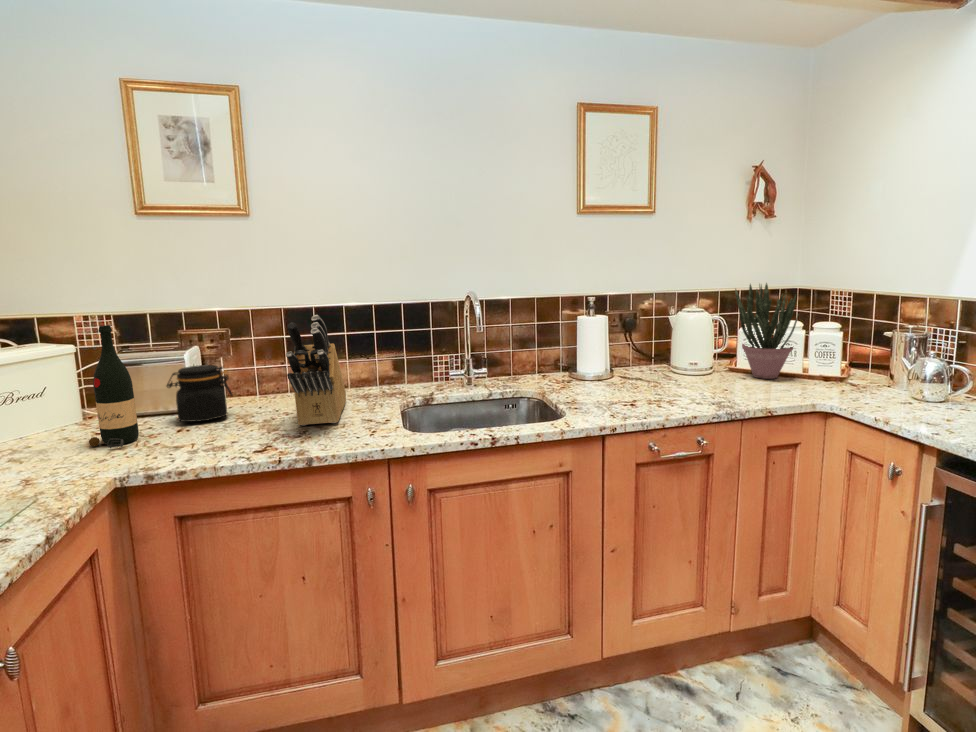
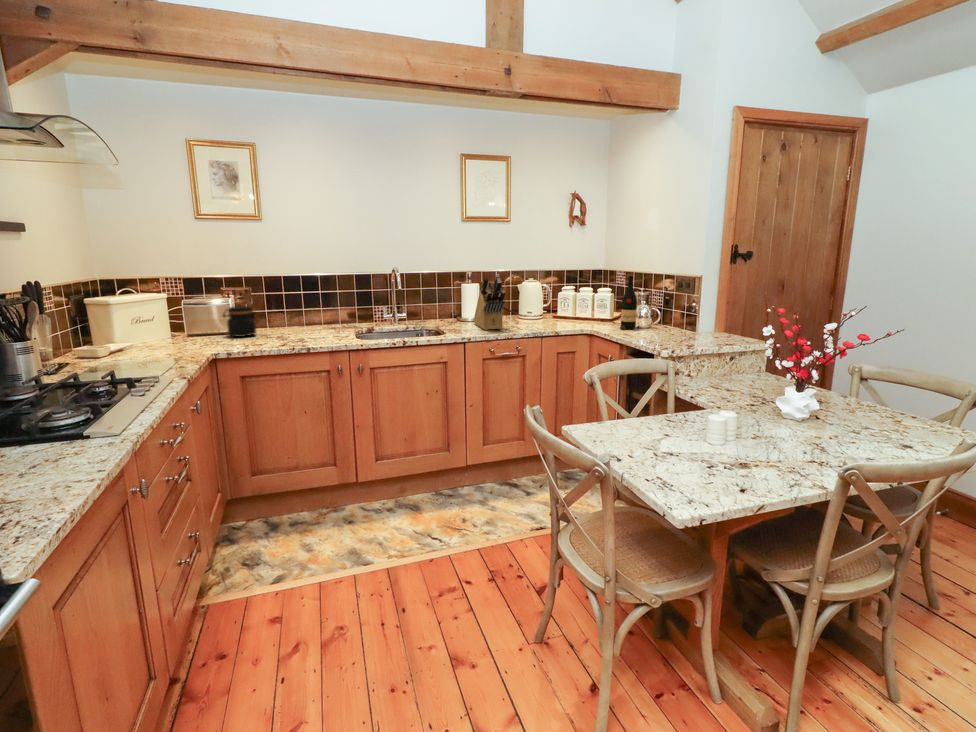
potted plant: present [735,283,798,379] -> none [555,264,586,321]
knife block: present [286,315,346,426] -> present [474,274,505,330]
wine bottle: present [89,325,139,448] -> present [620,276,639,330]

